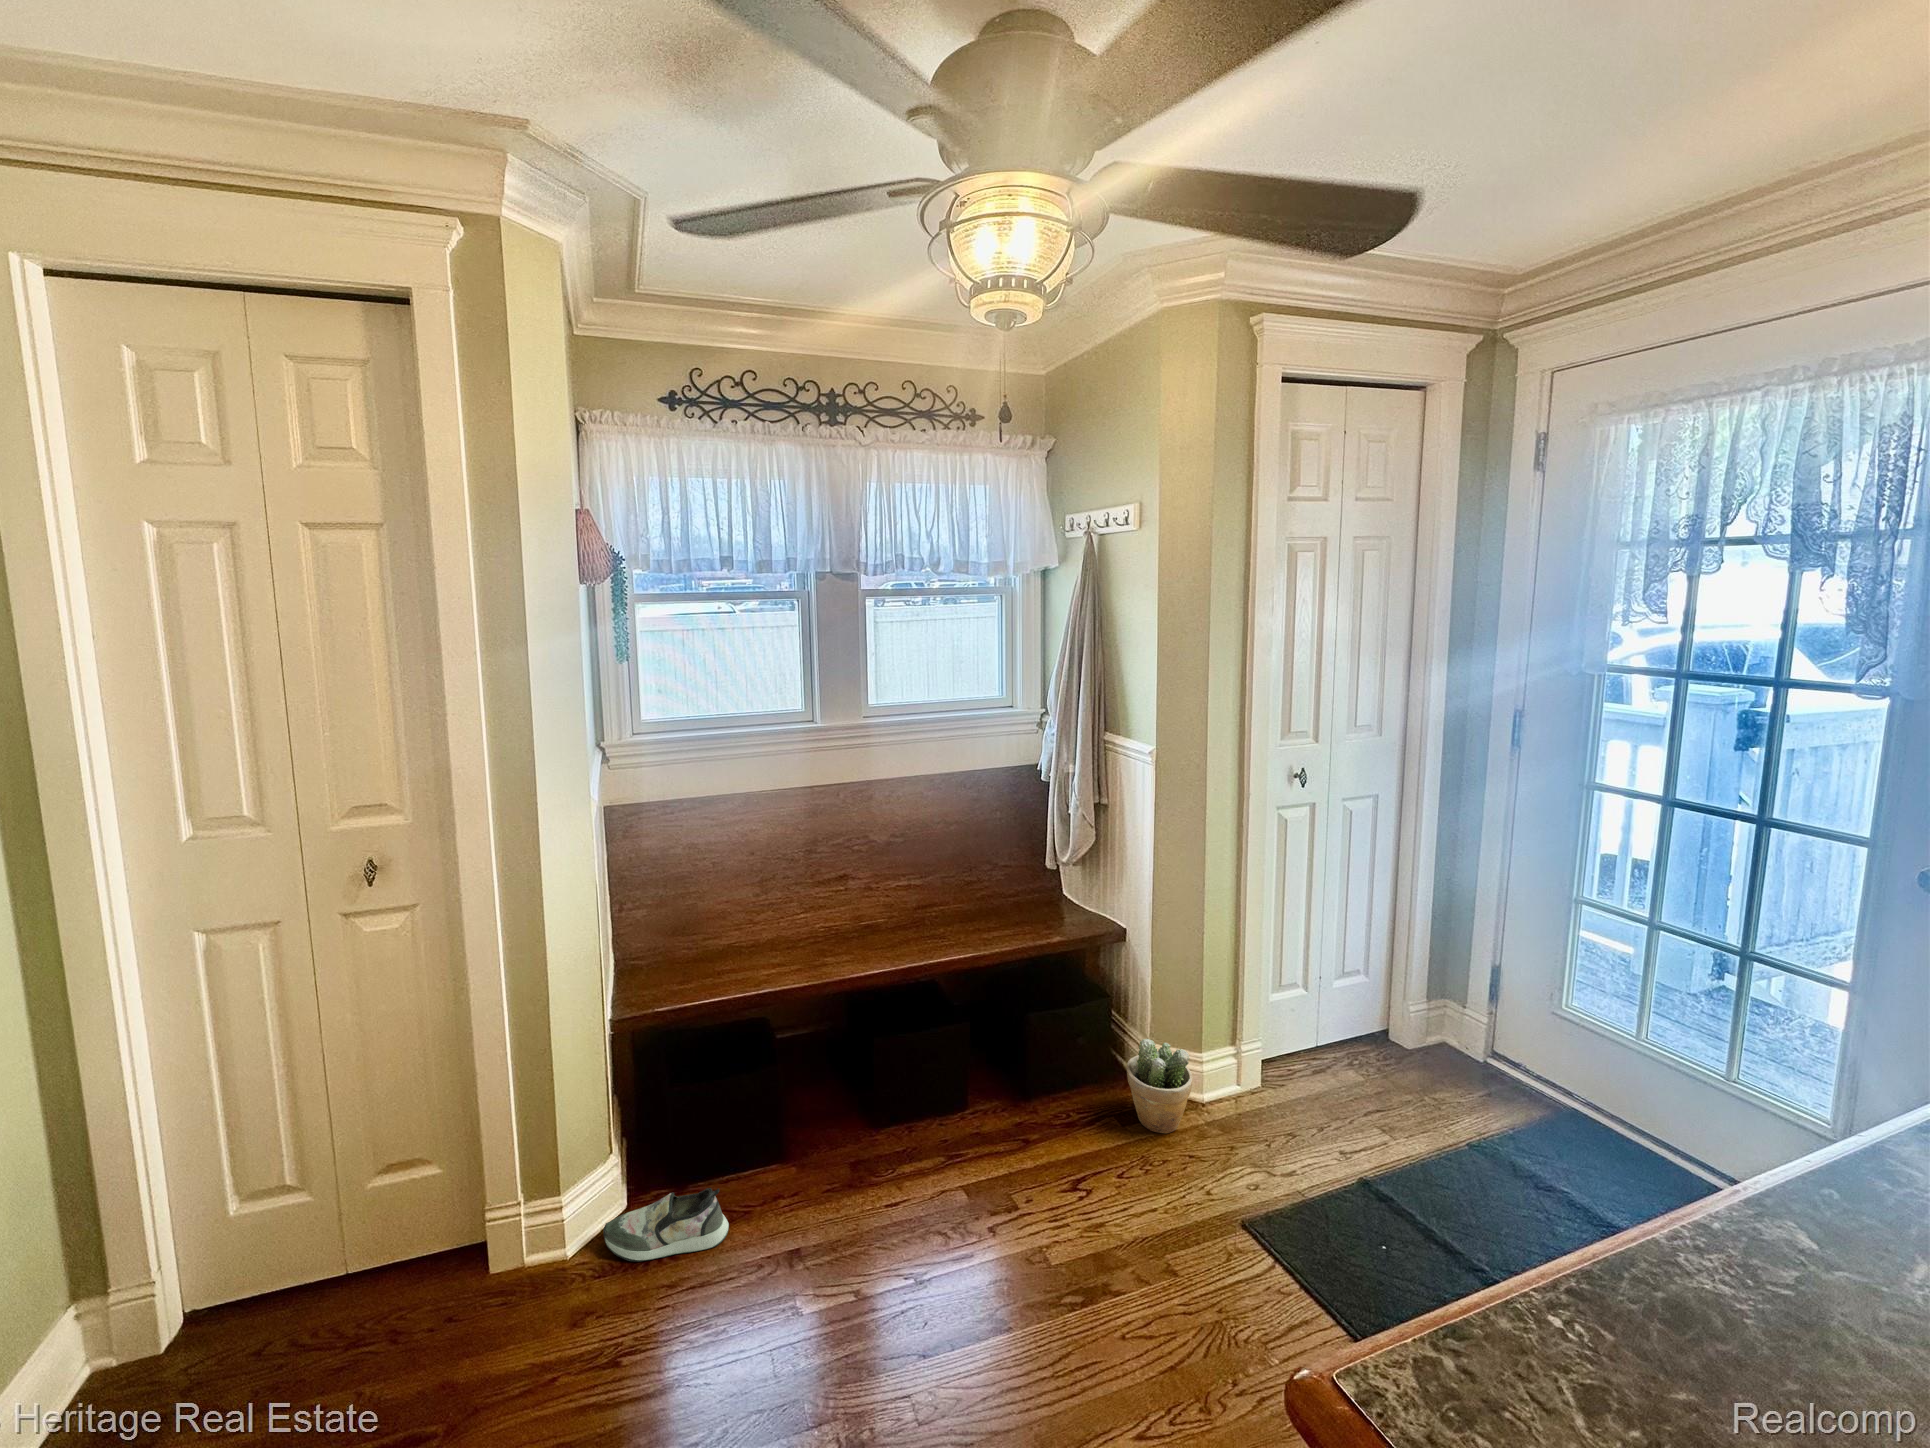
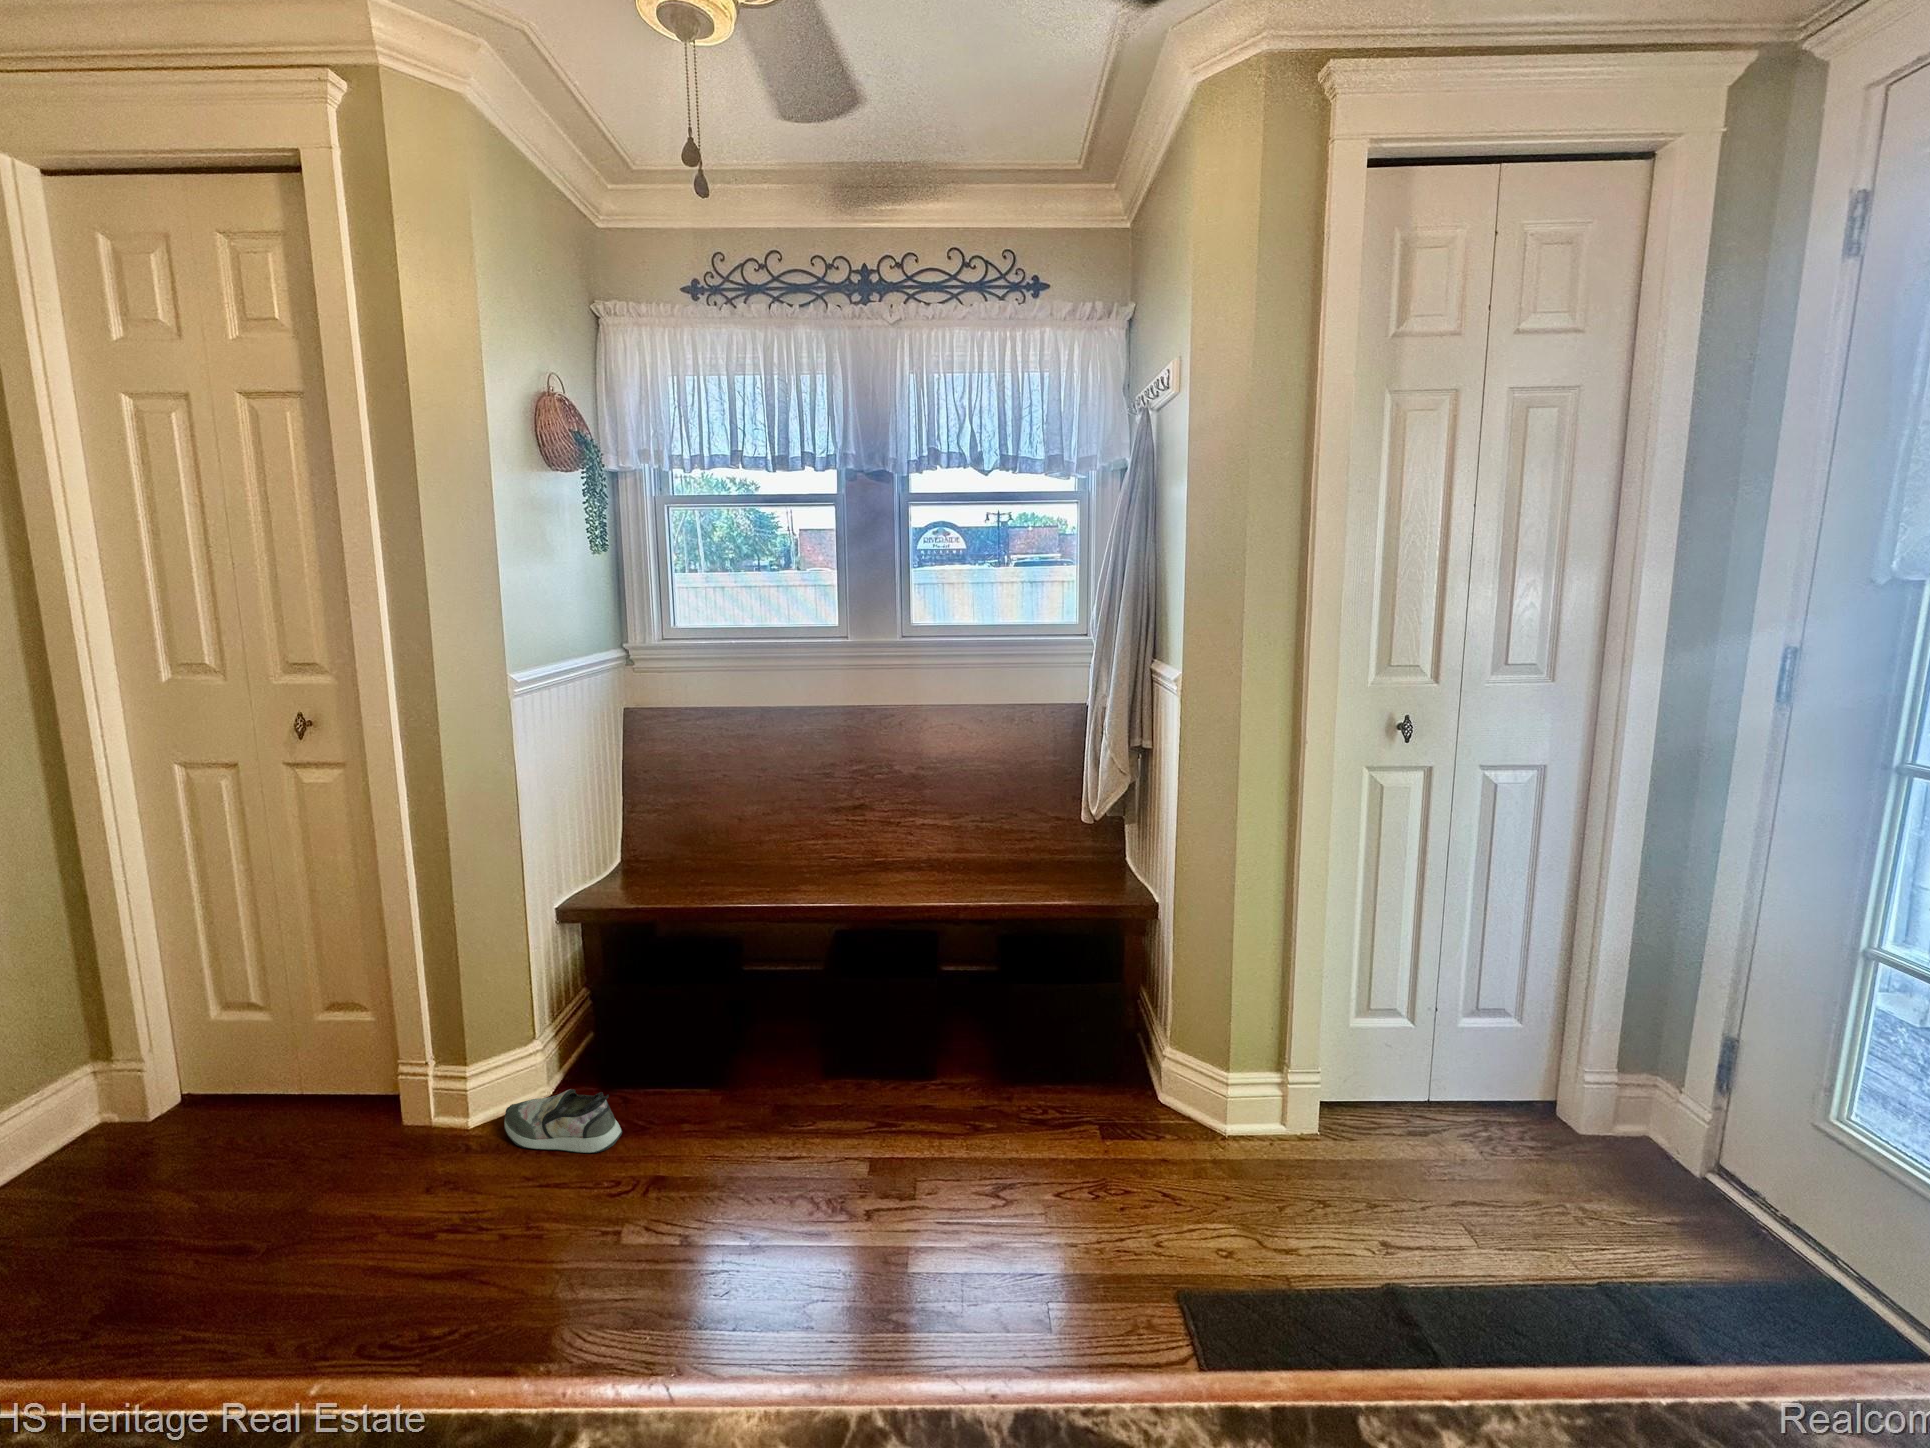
potted plant: present [1127,1039,1193,1133] -> none [1114,1039,1196,1161]

